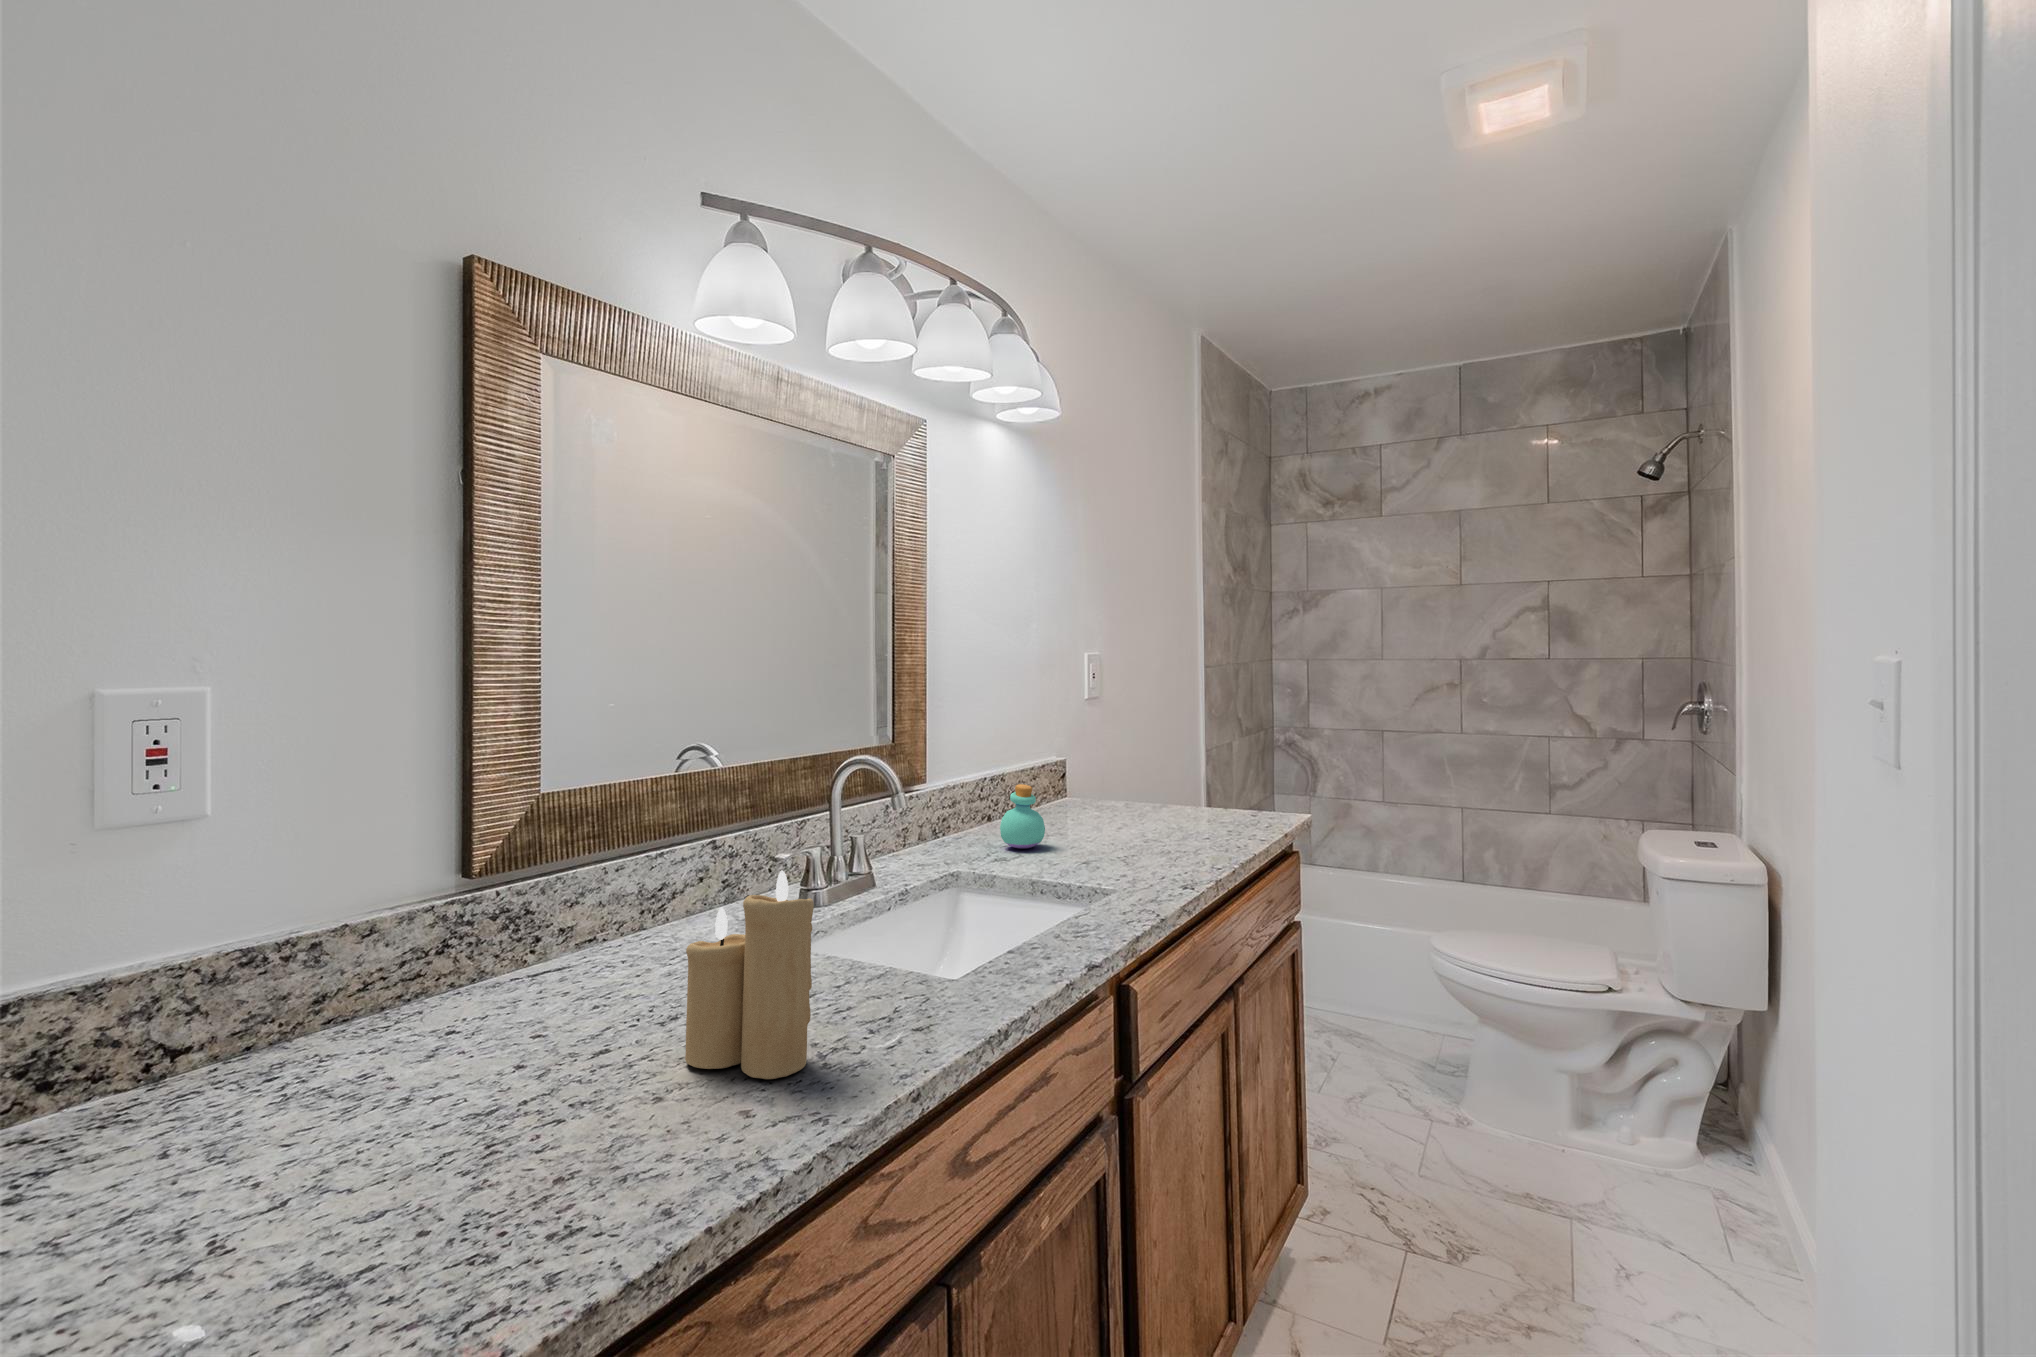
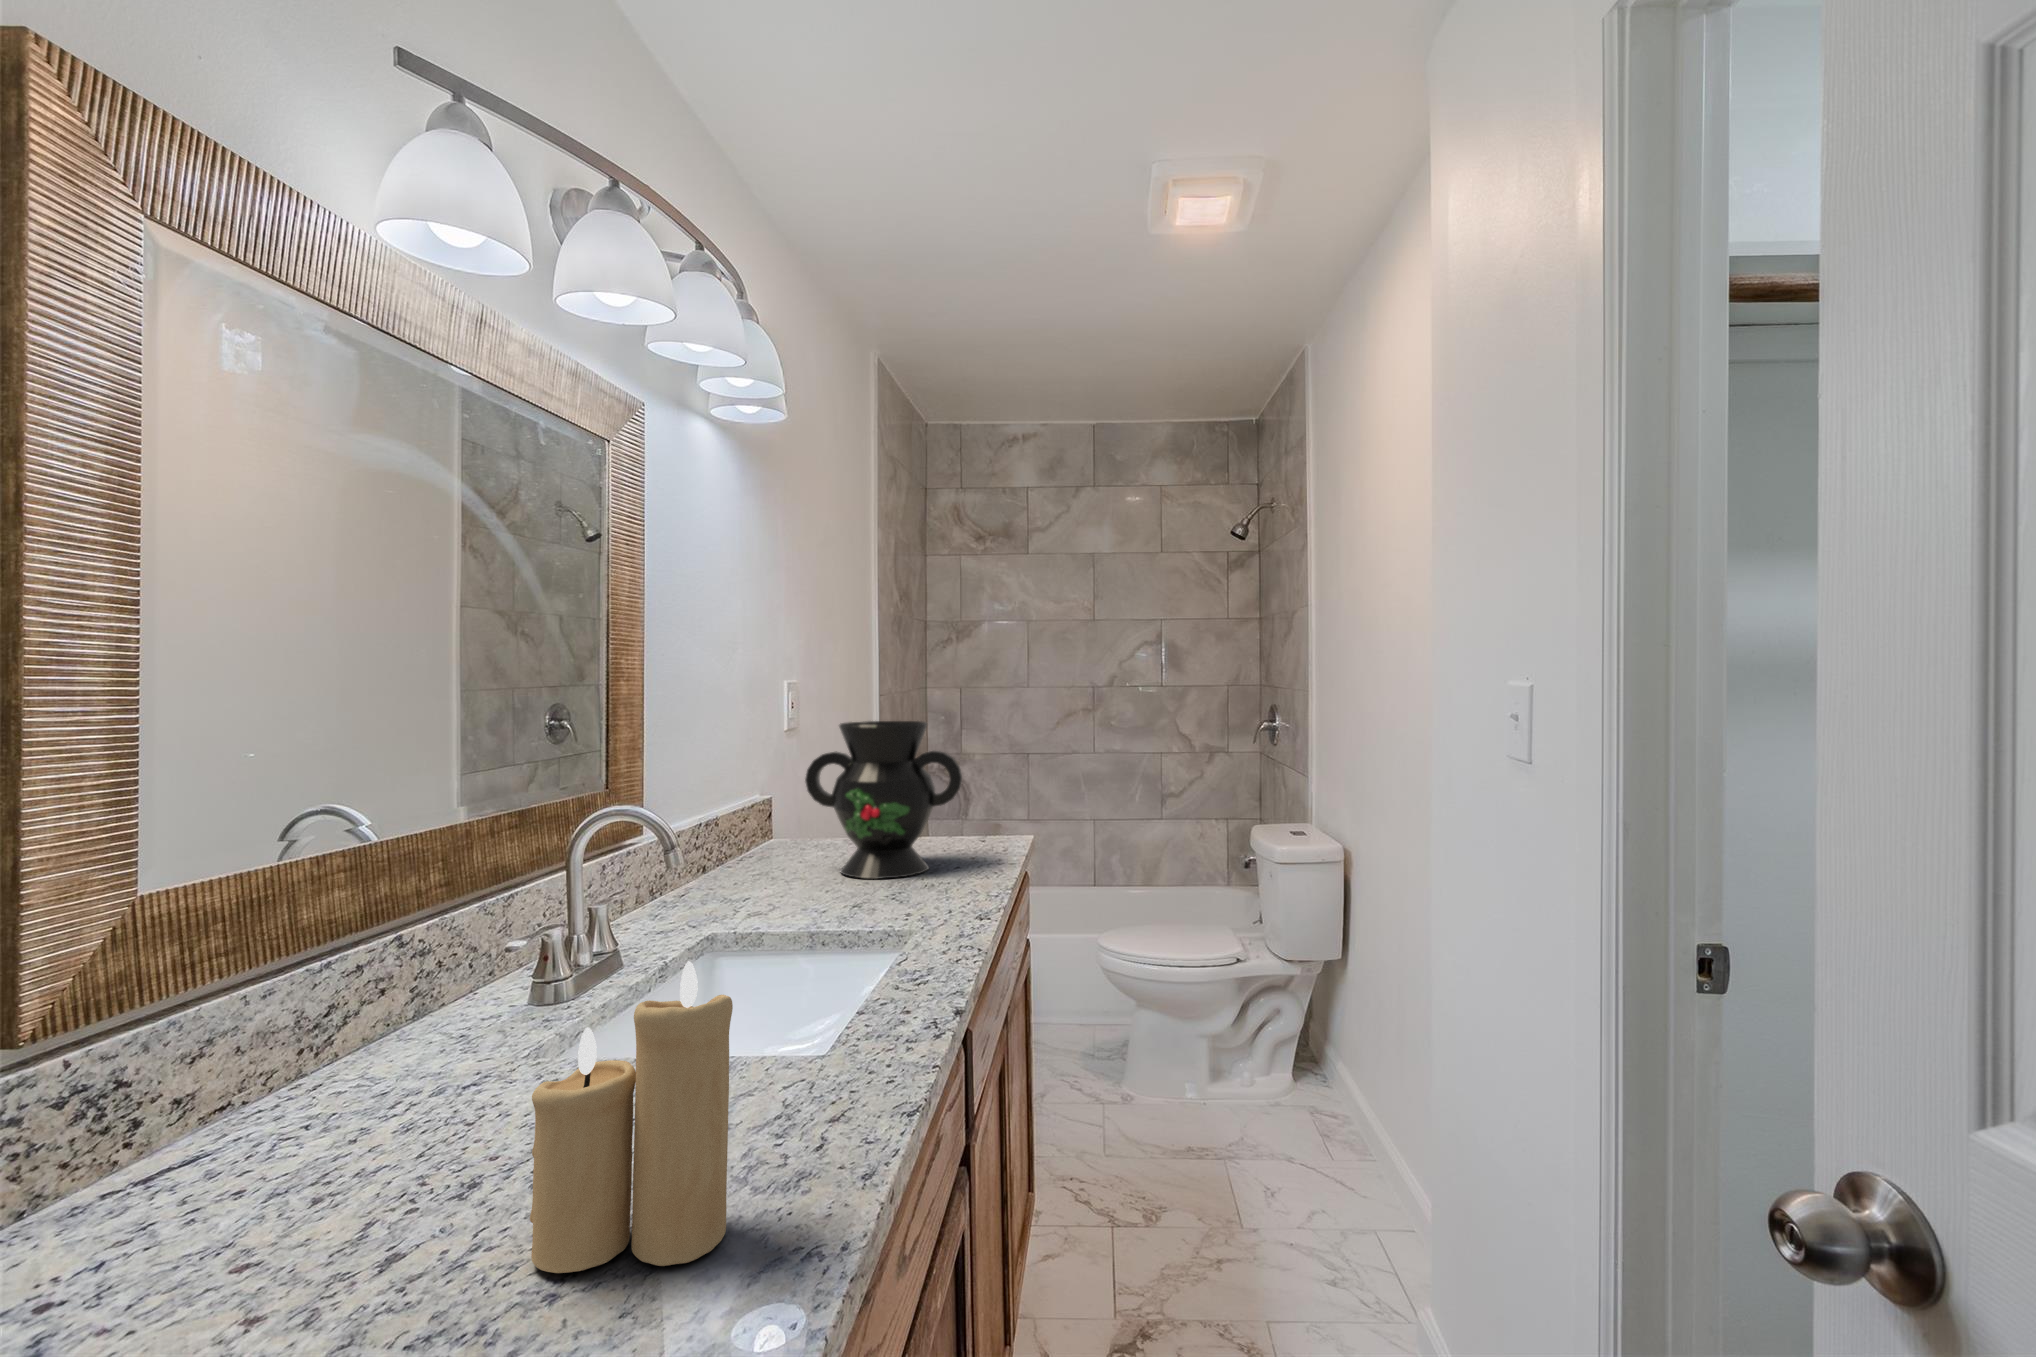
decorative vase: none [1074,694,1218,842] -> present [805,721,962,879]
perfume bottle: present [1000,784,1045,848] -> none [737,826,792,900]

